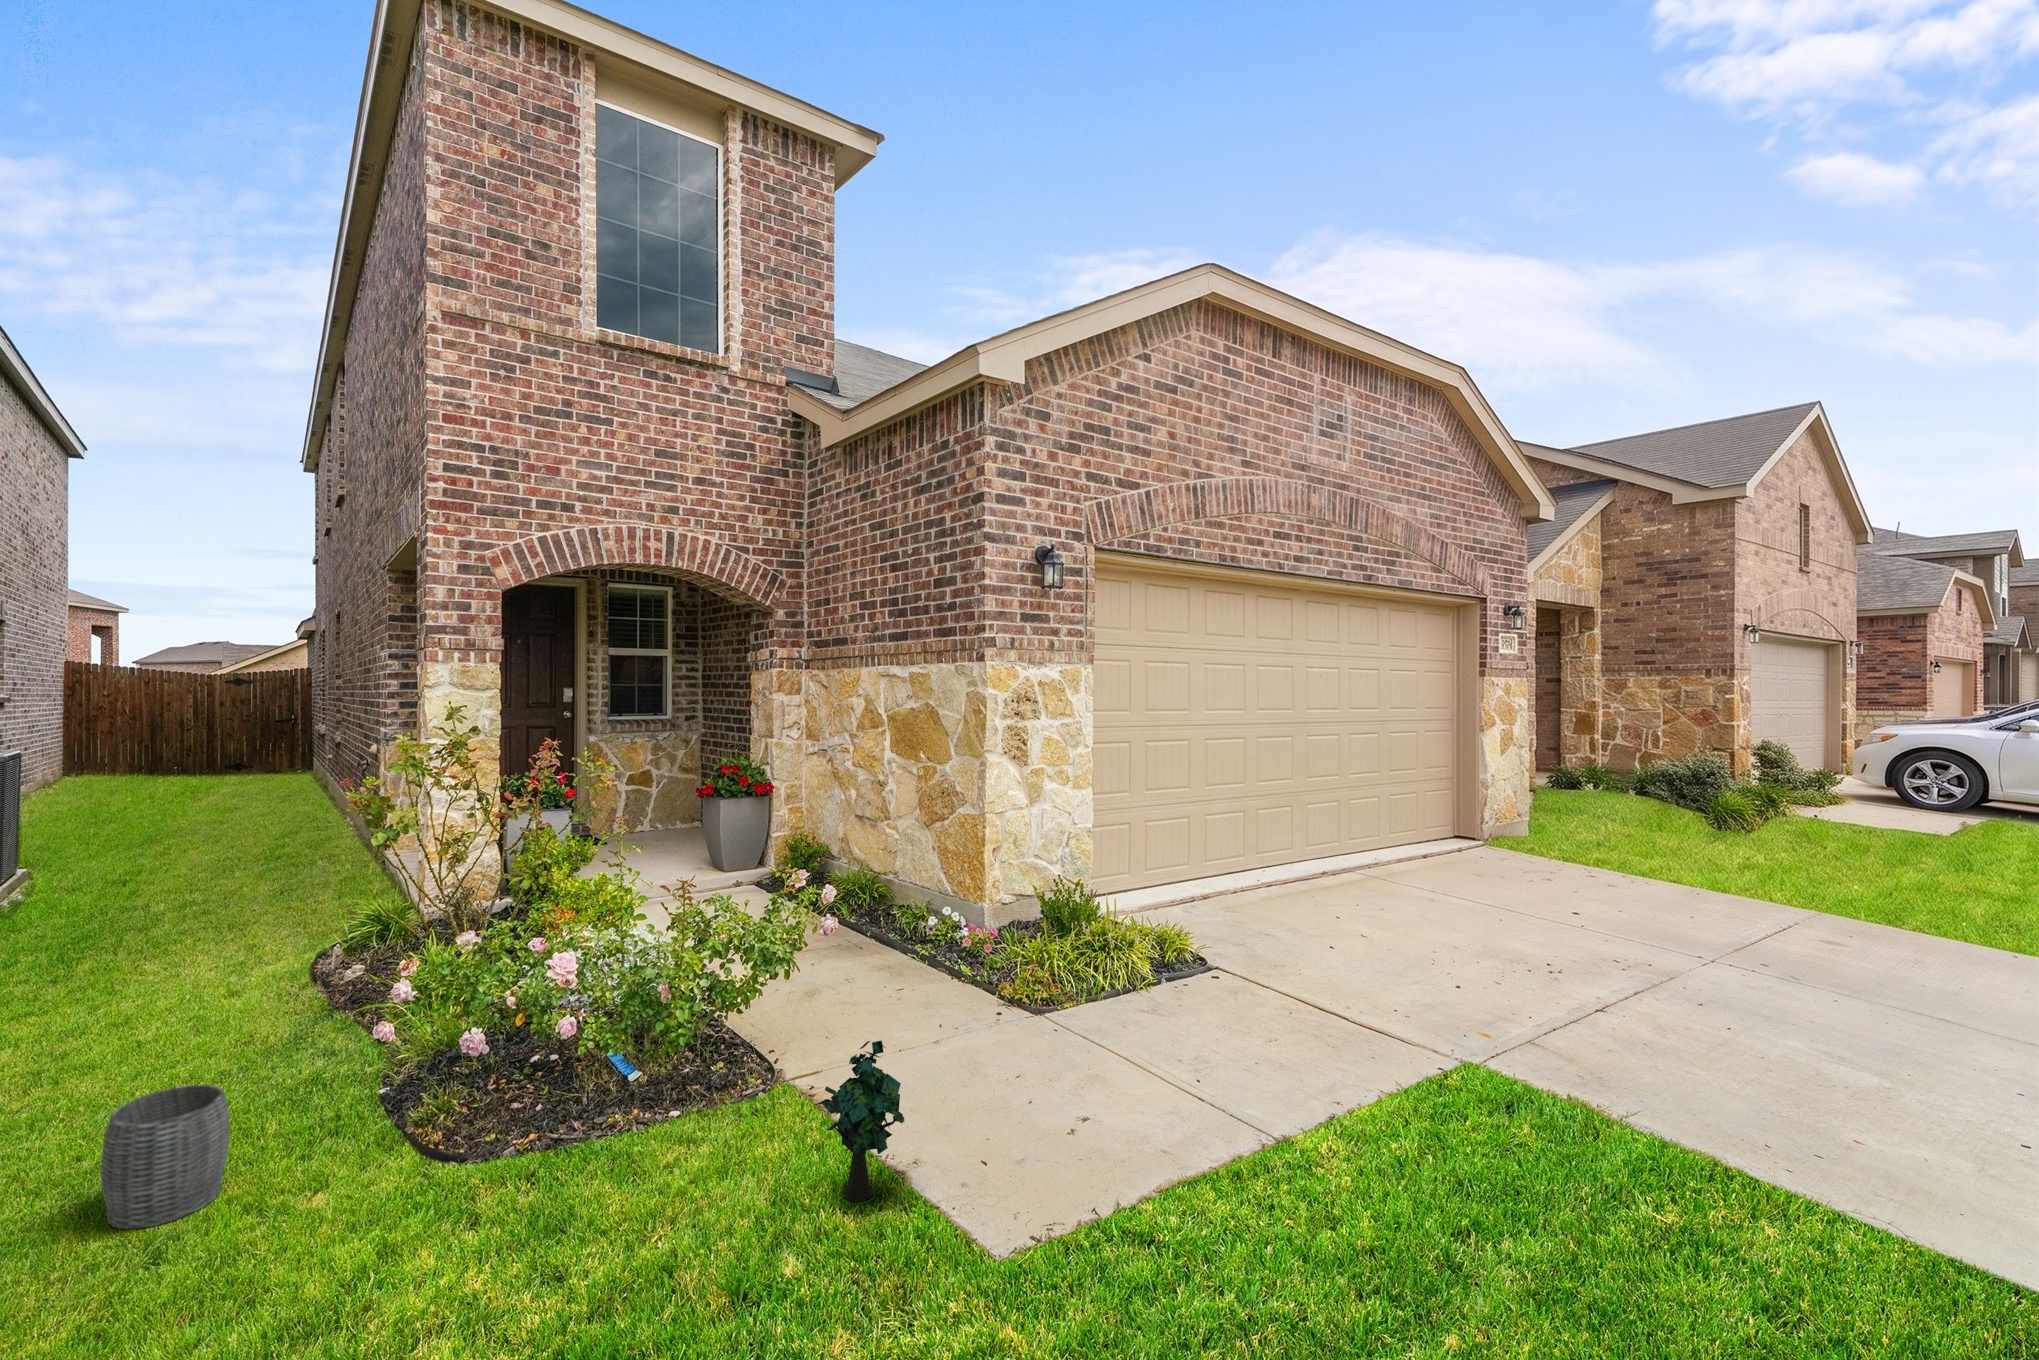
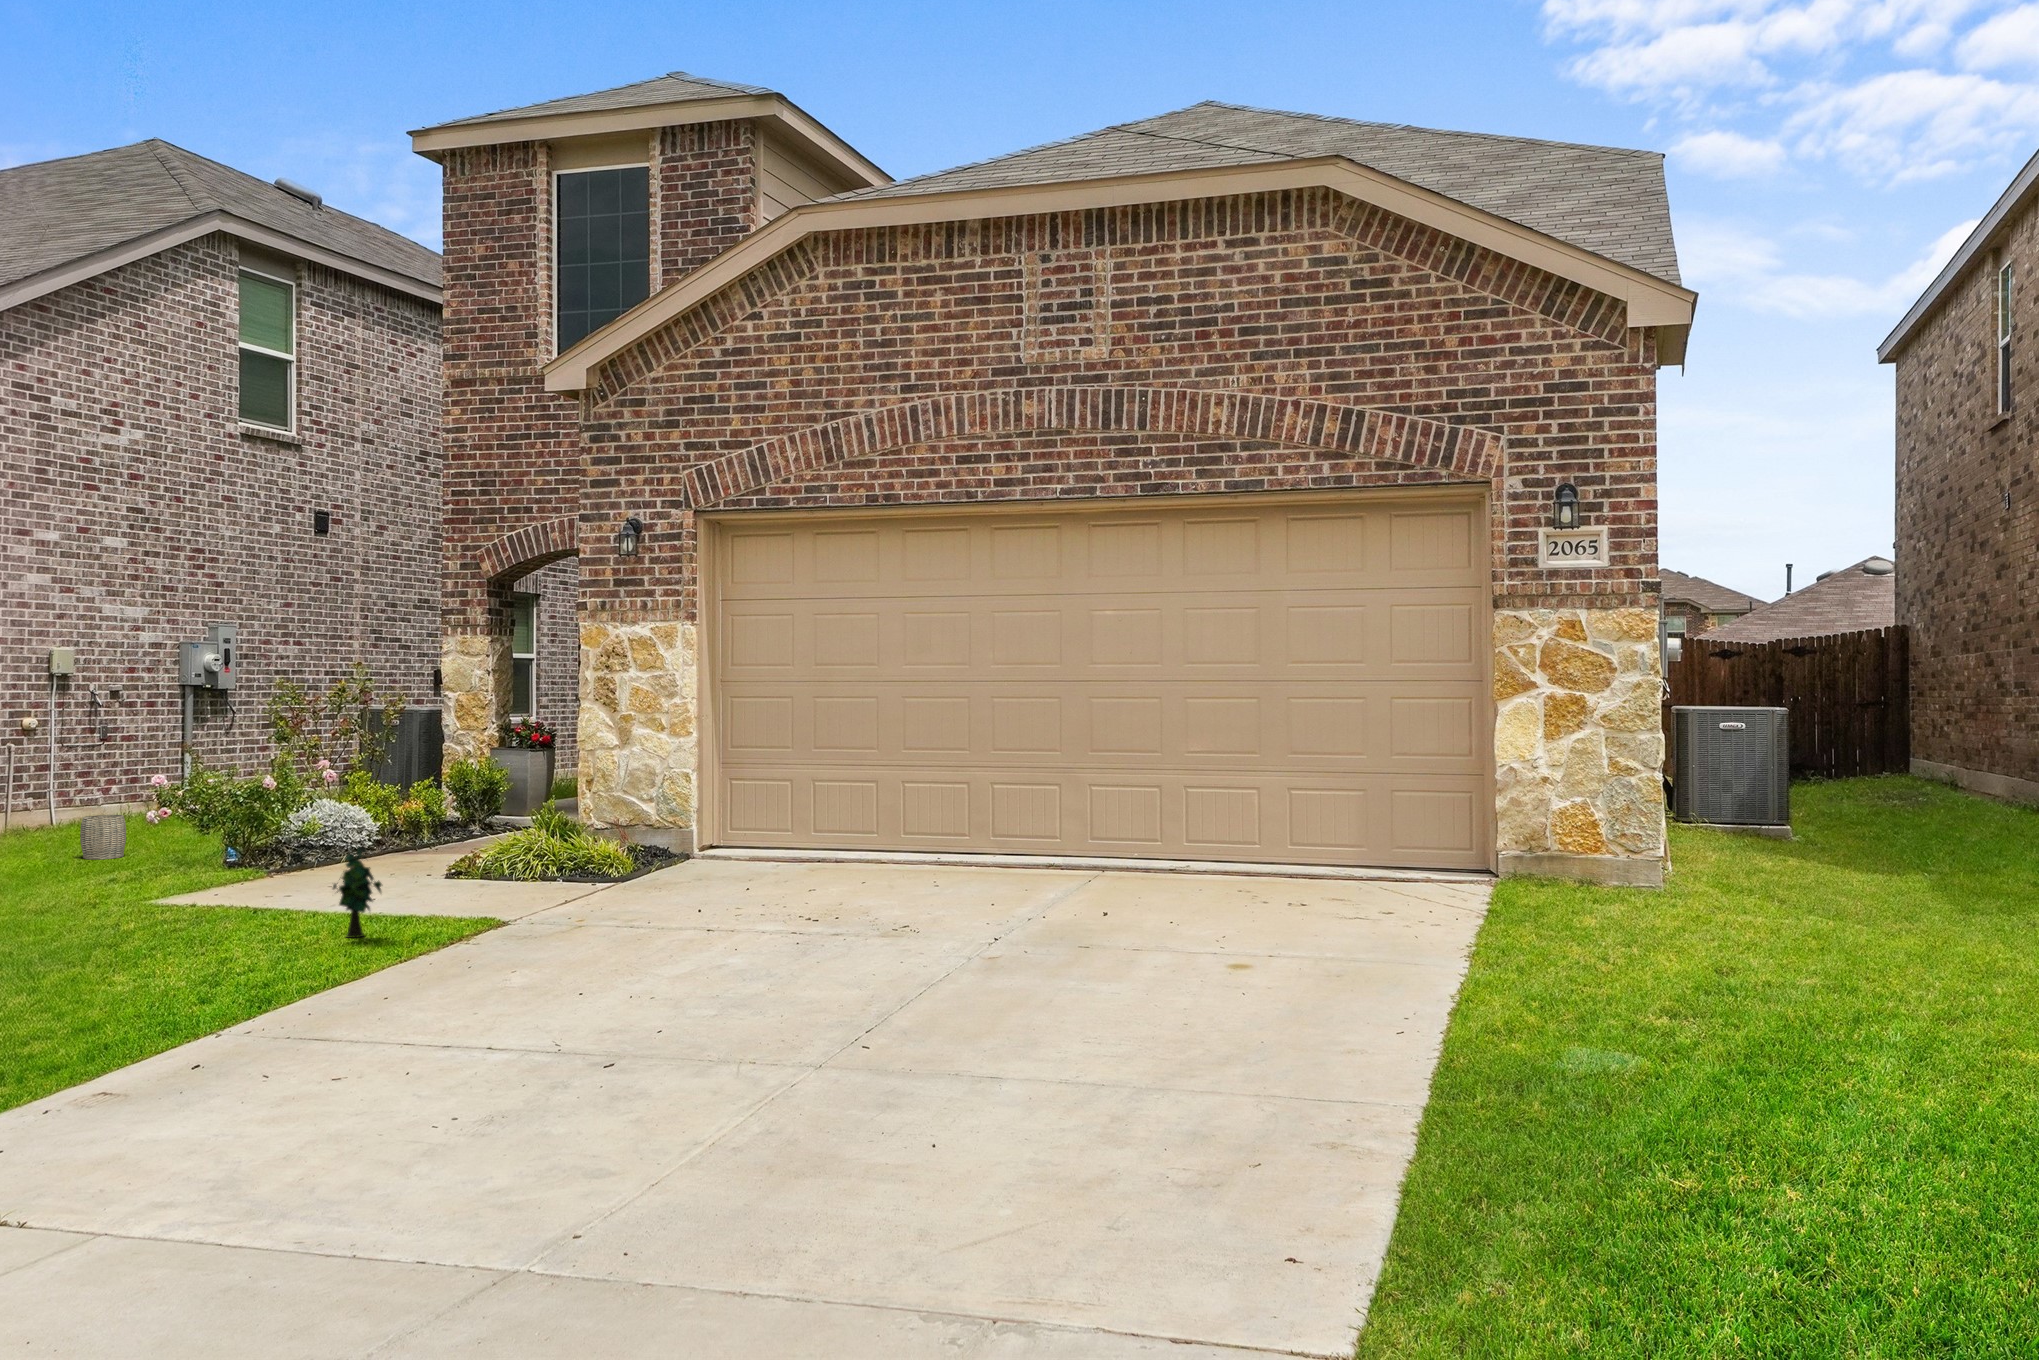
decorative plant: present [815,1041,904,1202] -> present [333,847,382,938]

